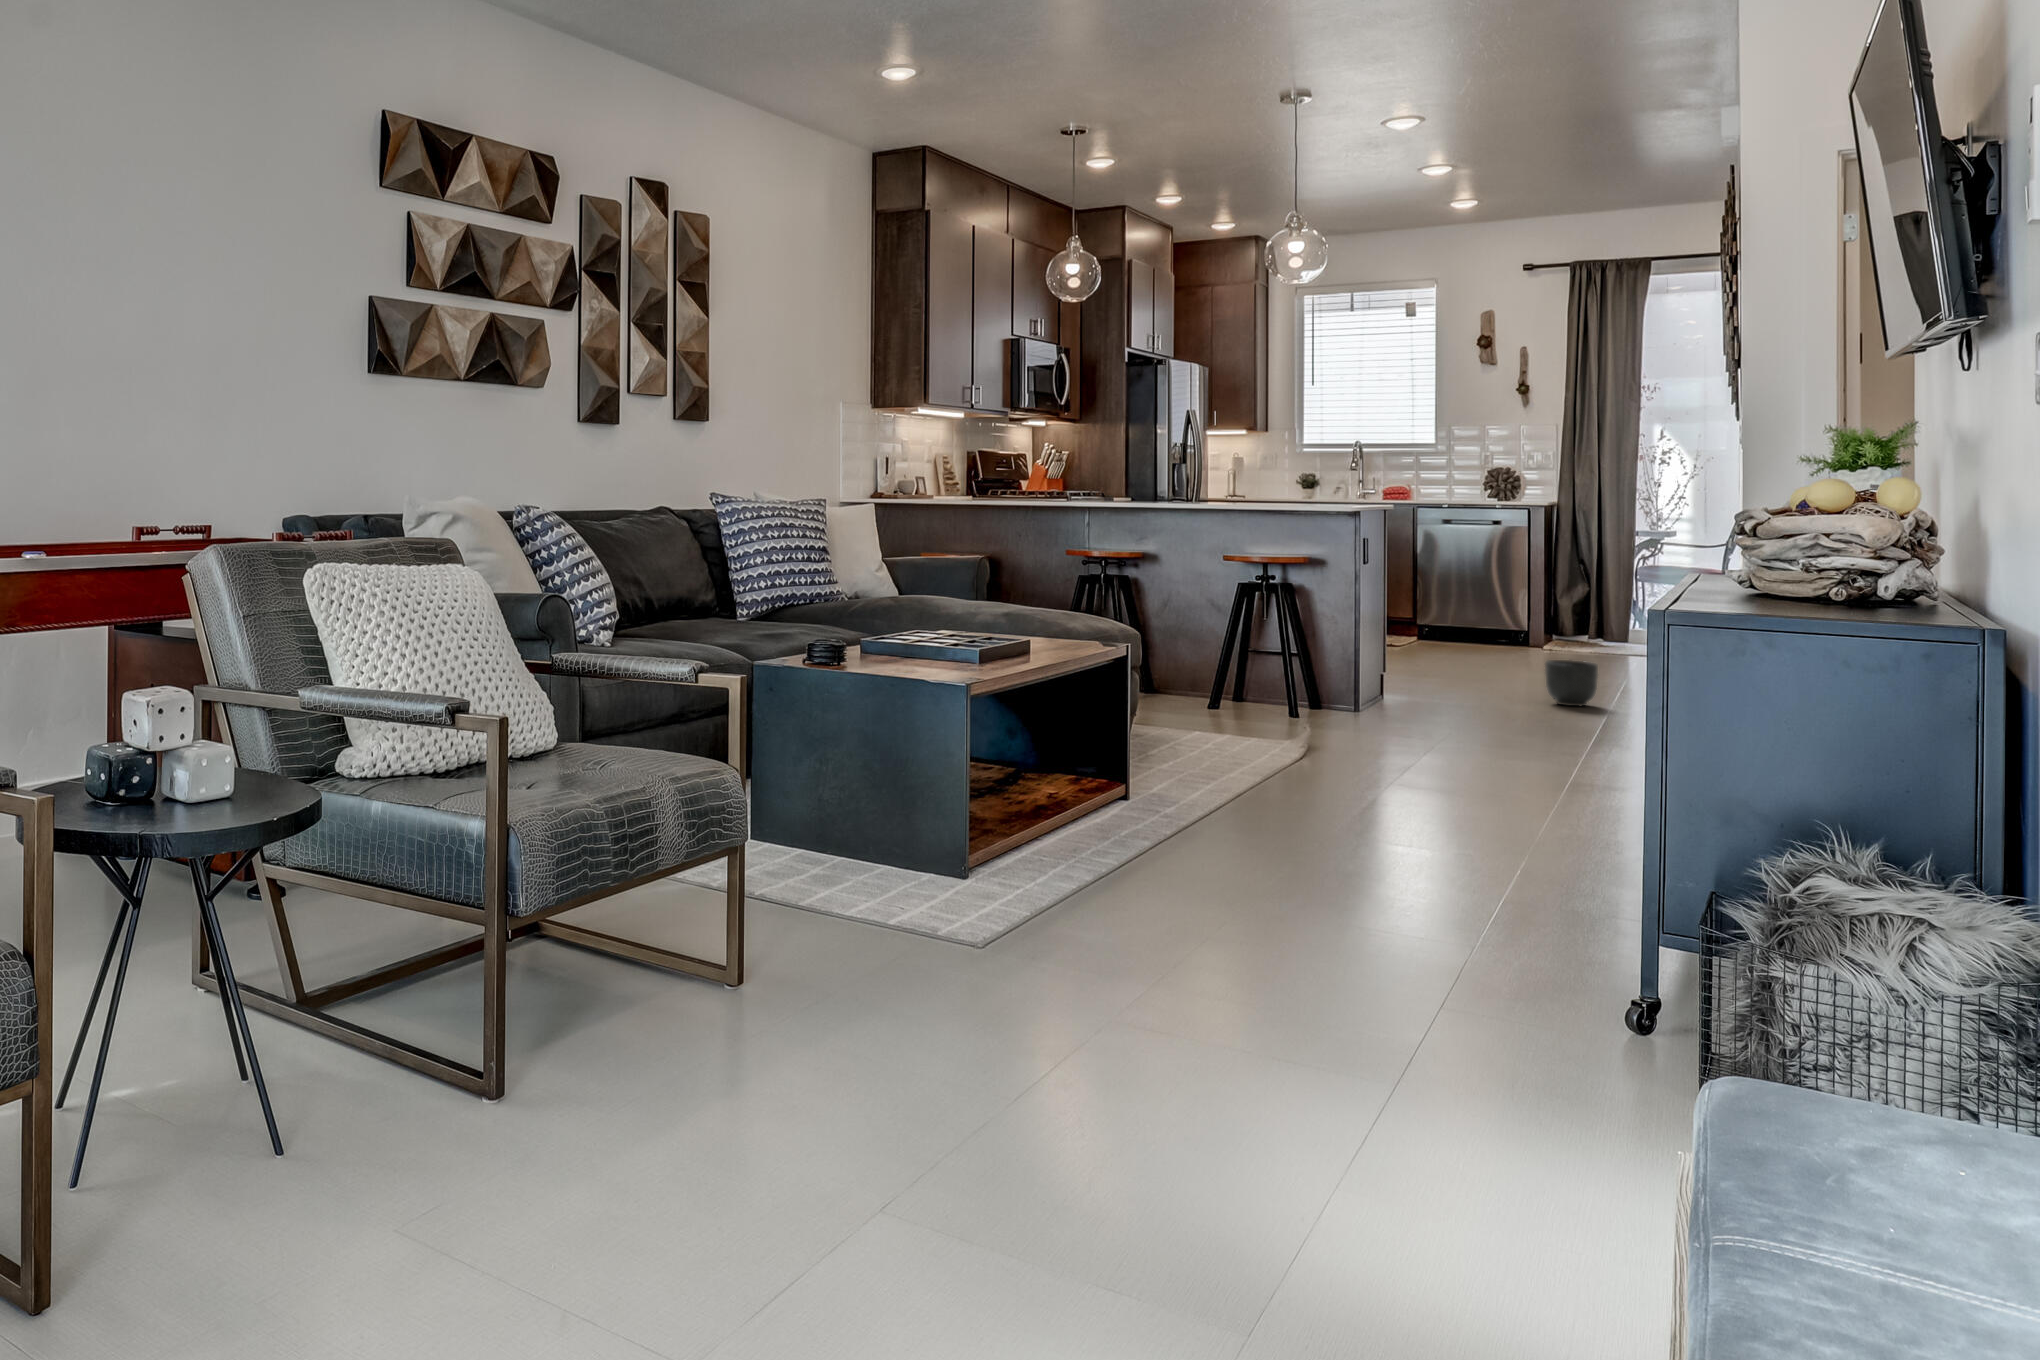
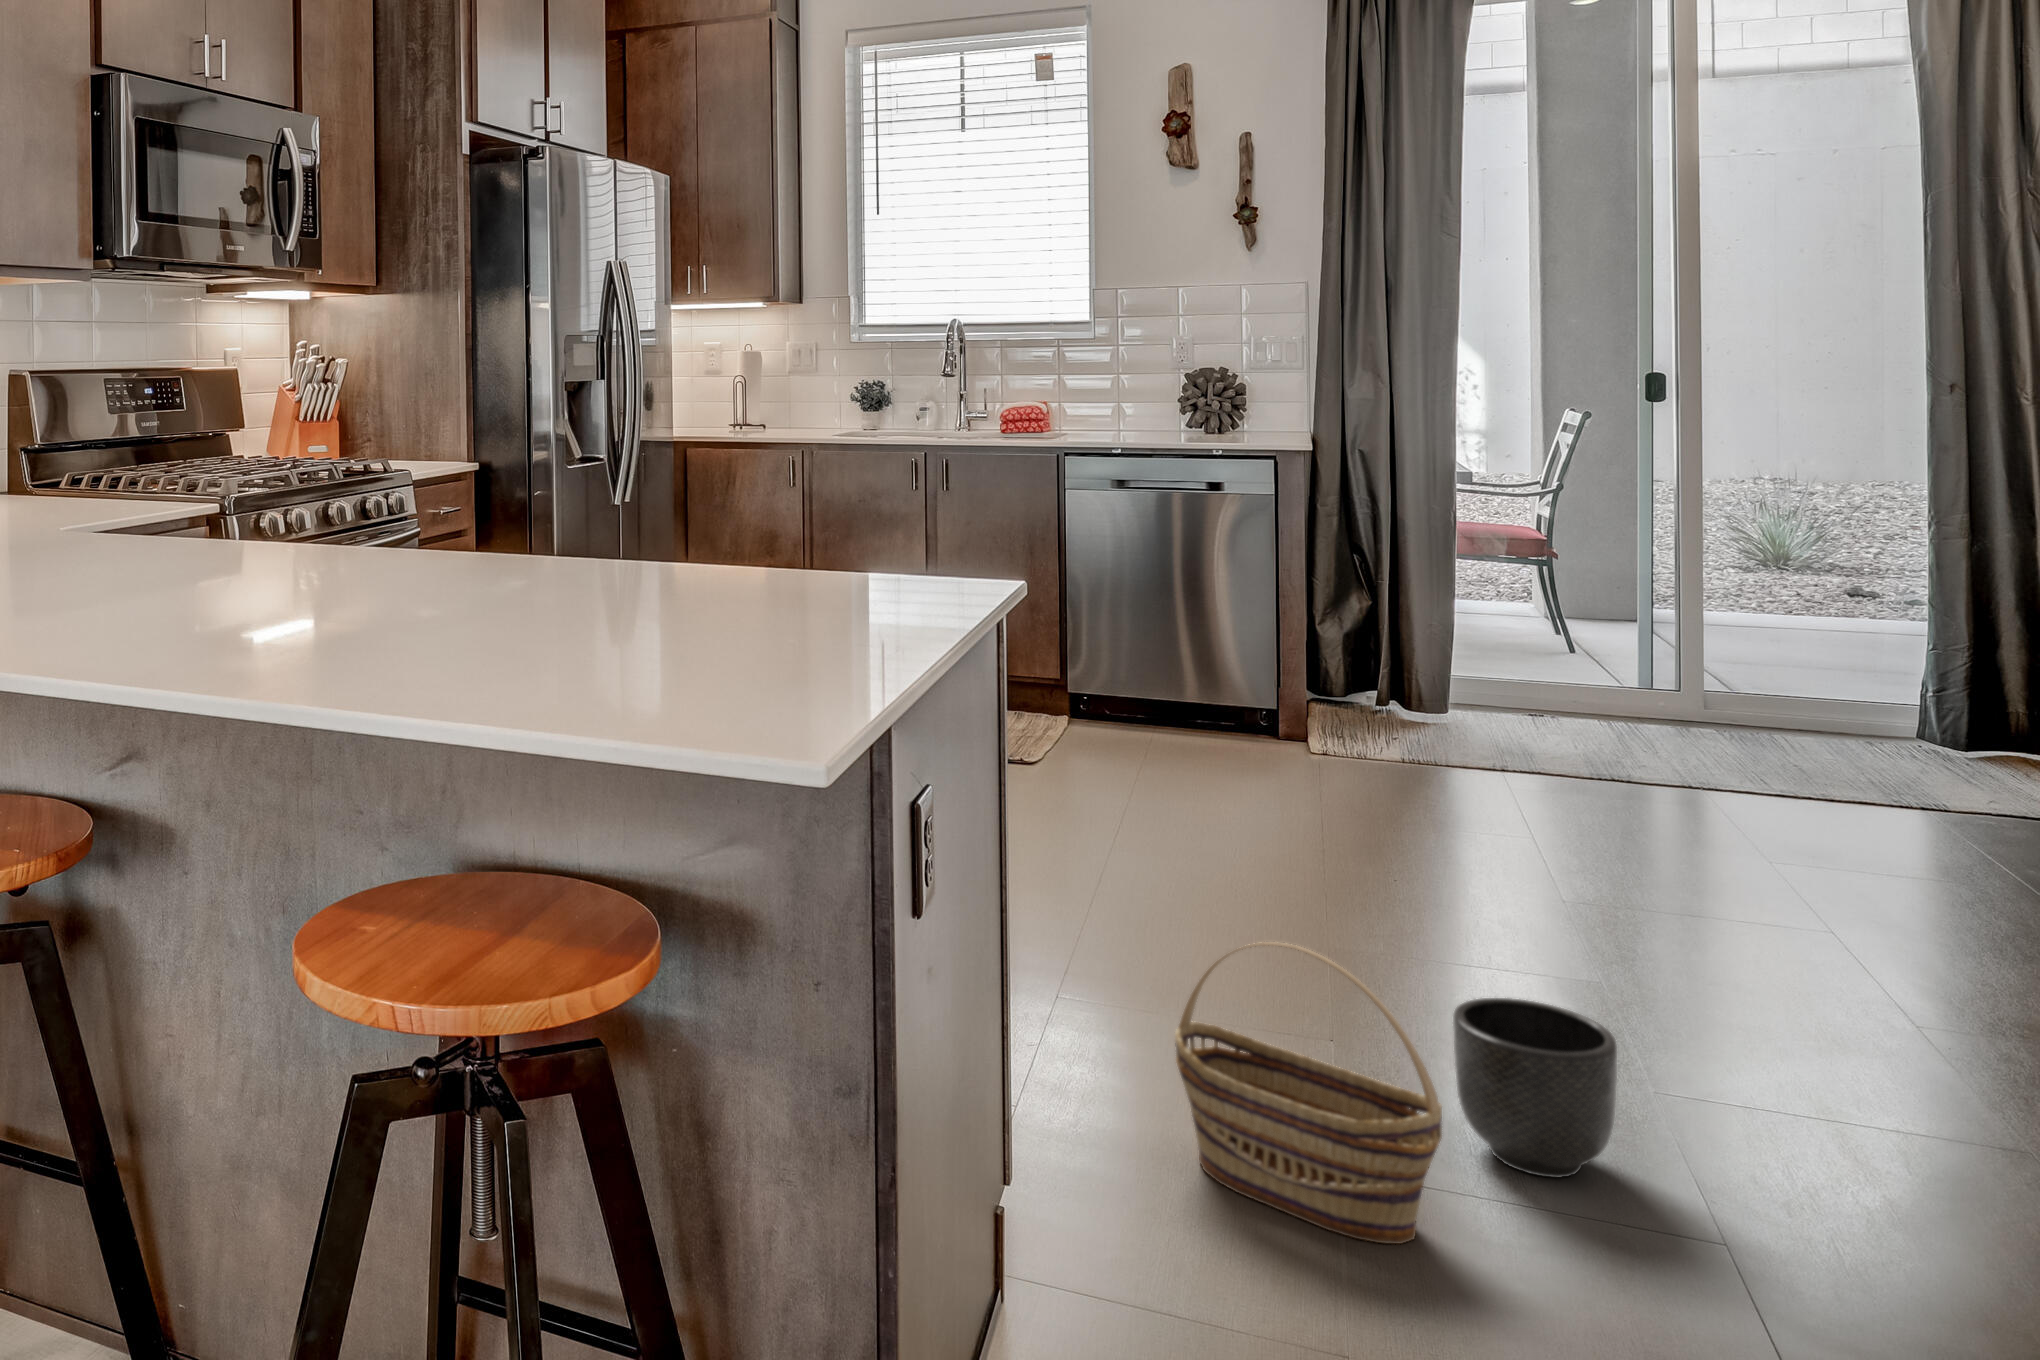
basket: none [1448,630,1531,710] -> present [1175,942,1442,1244]

